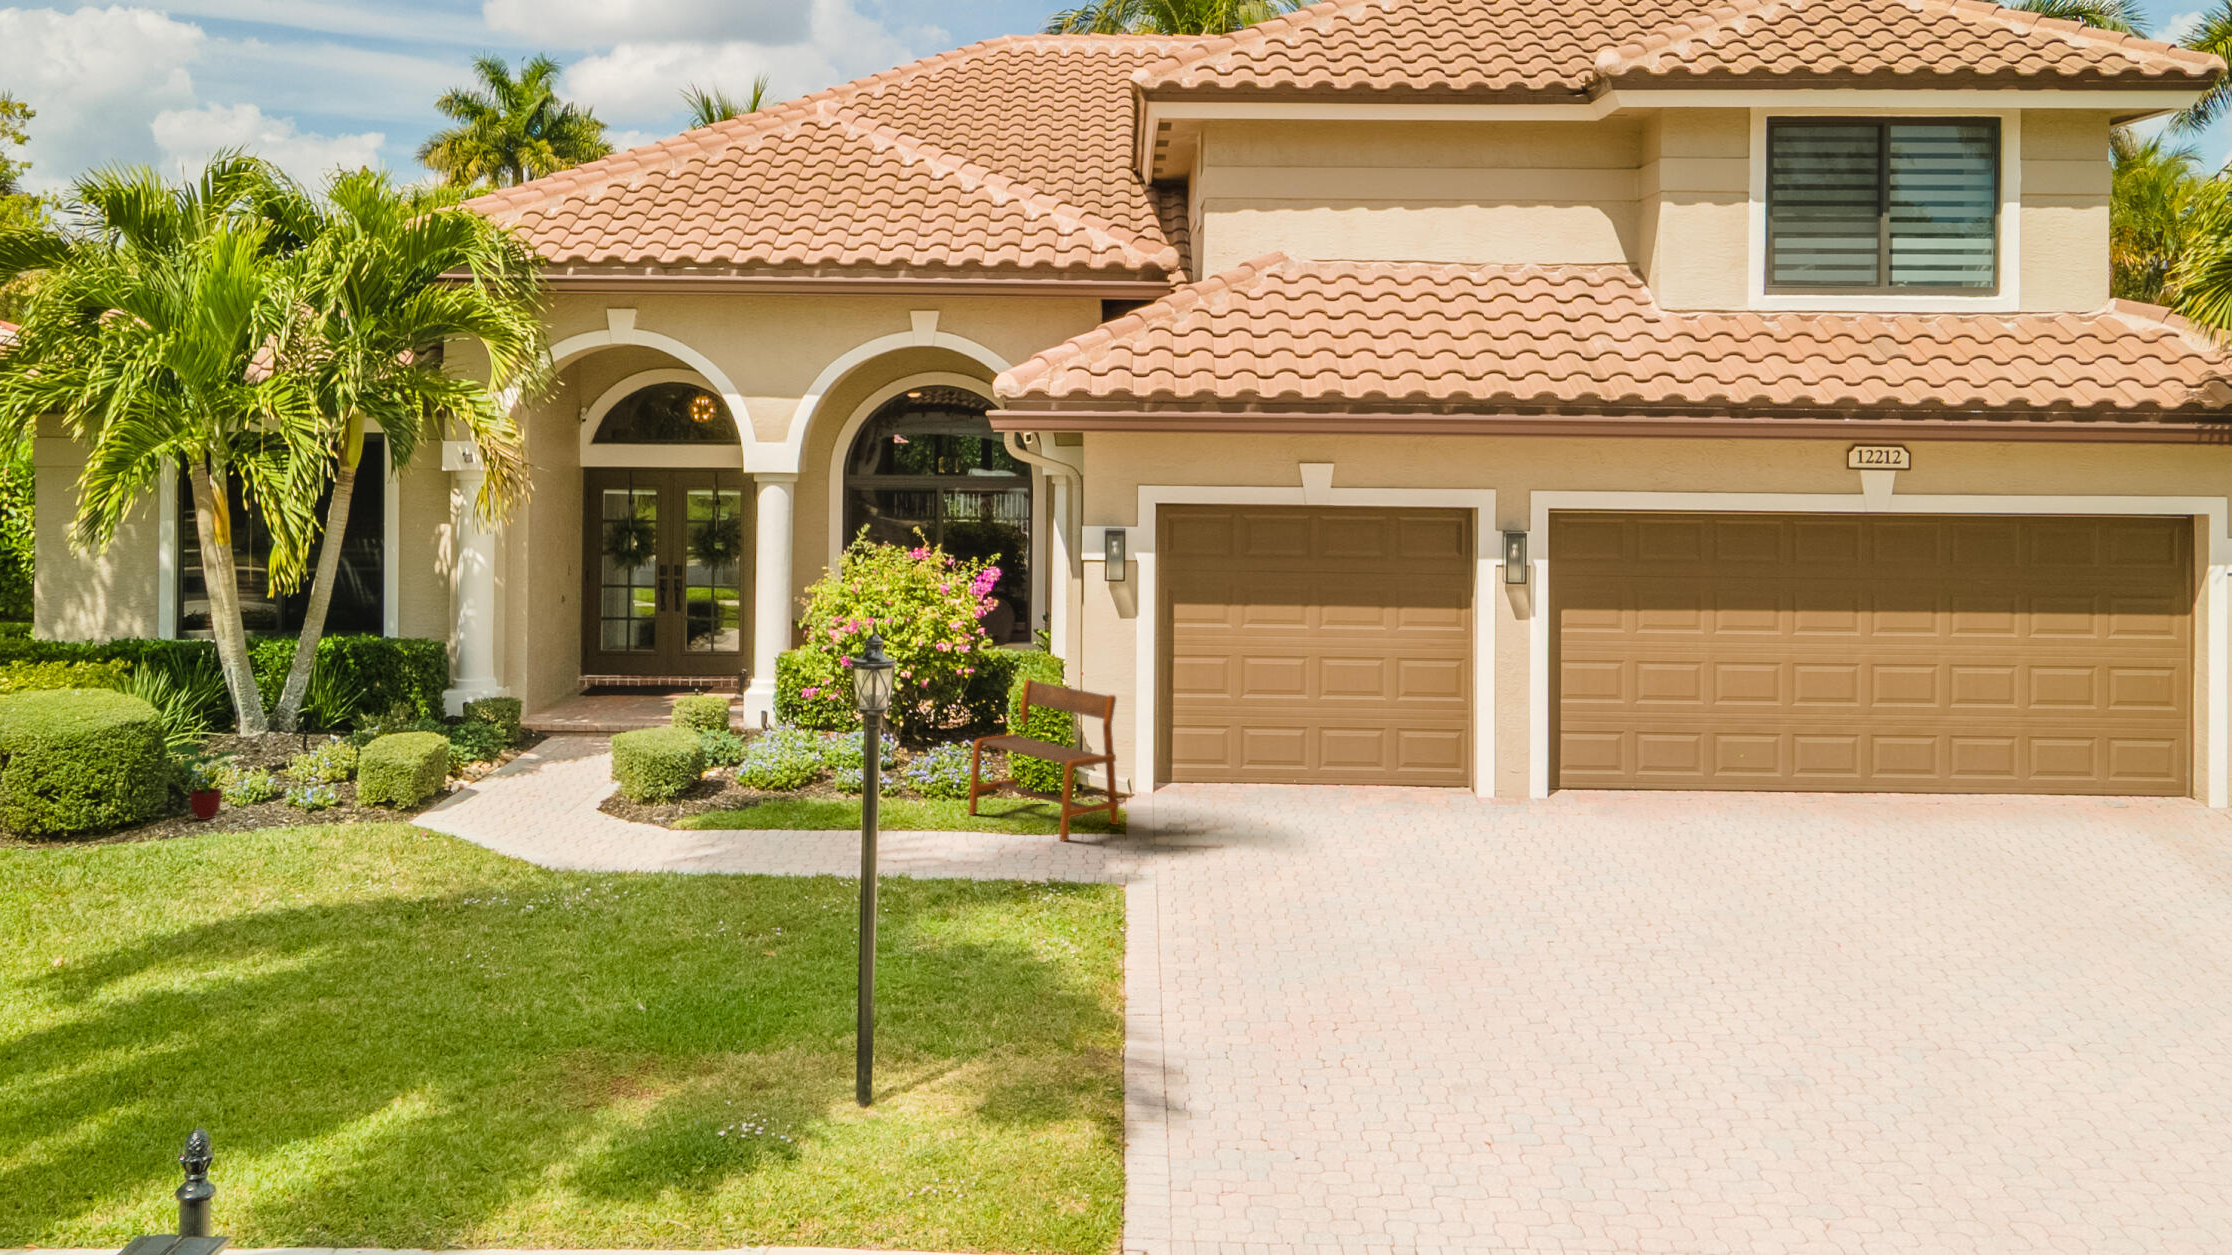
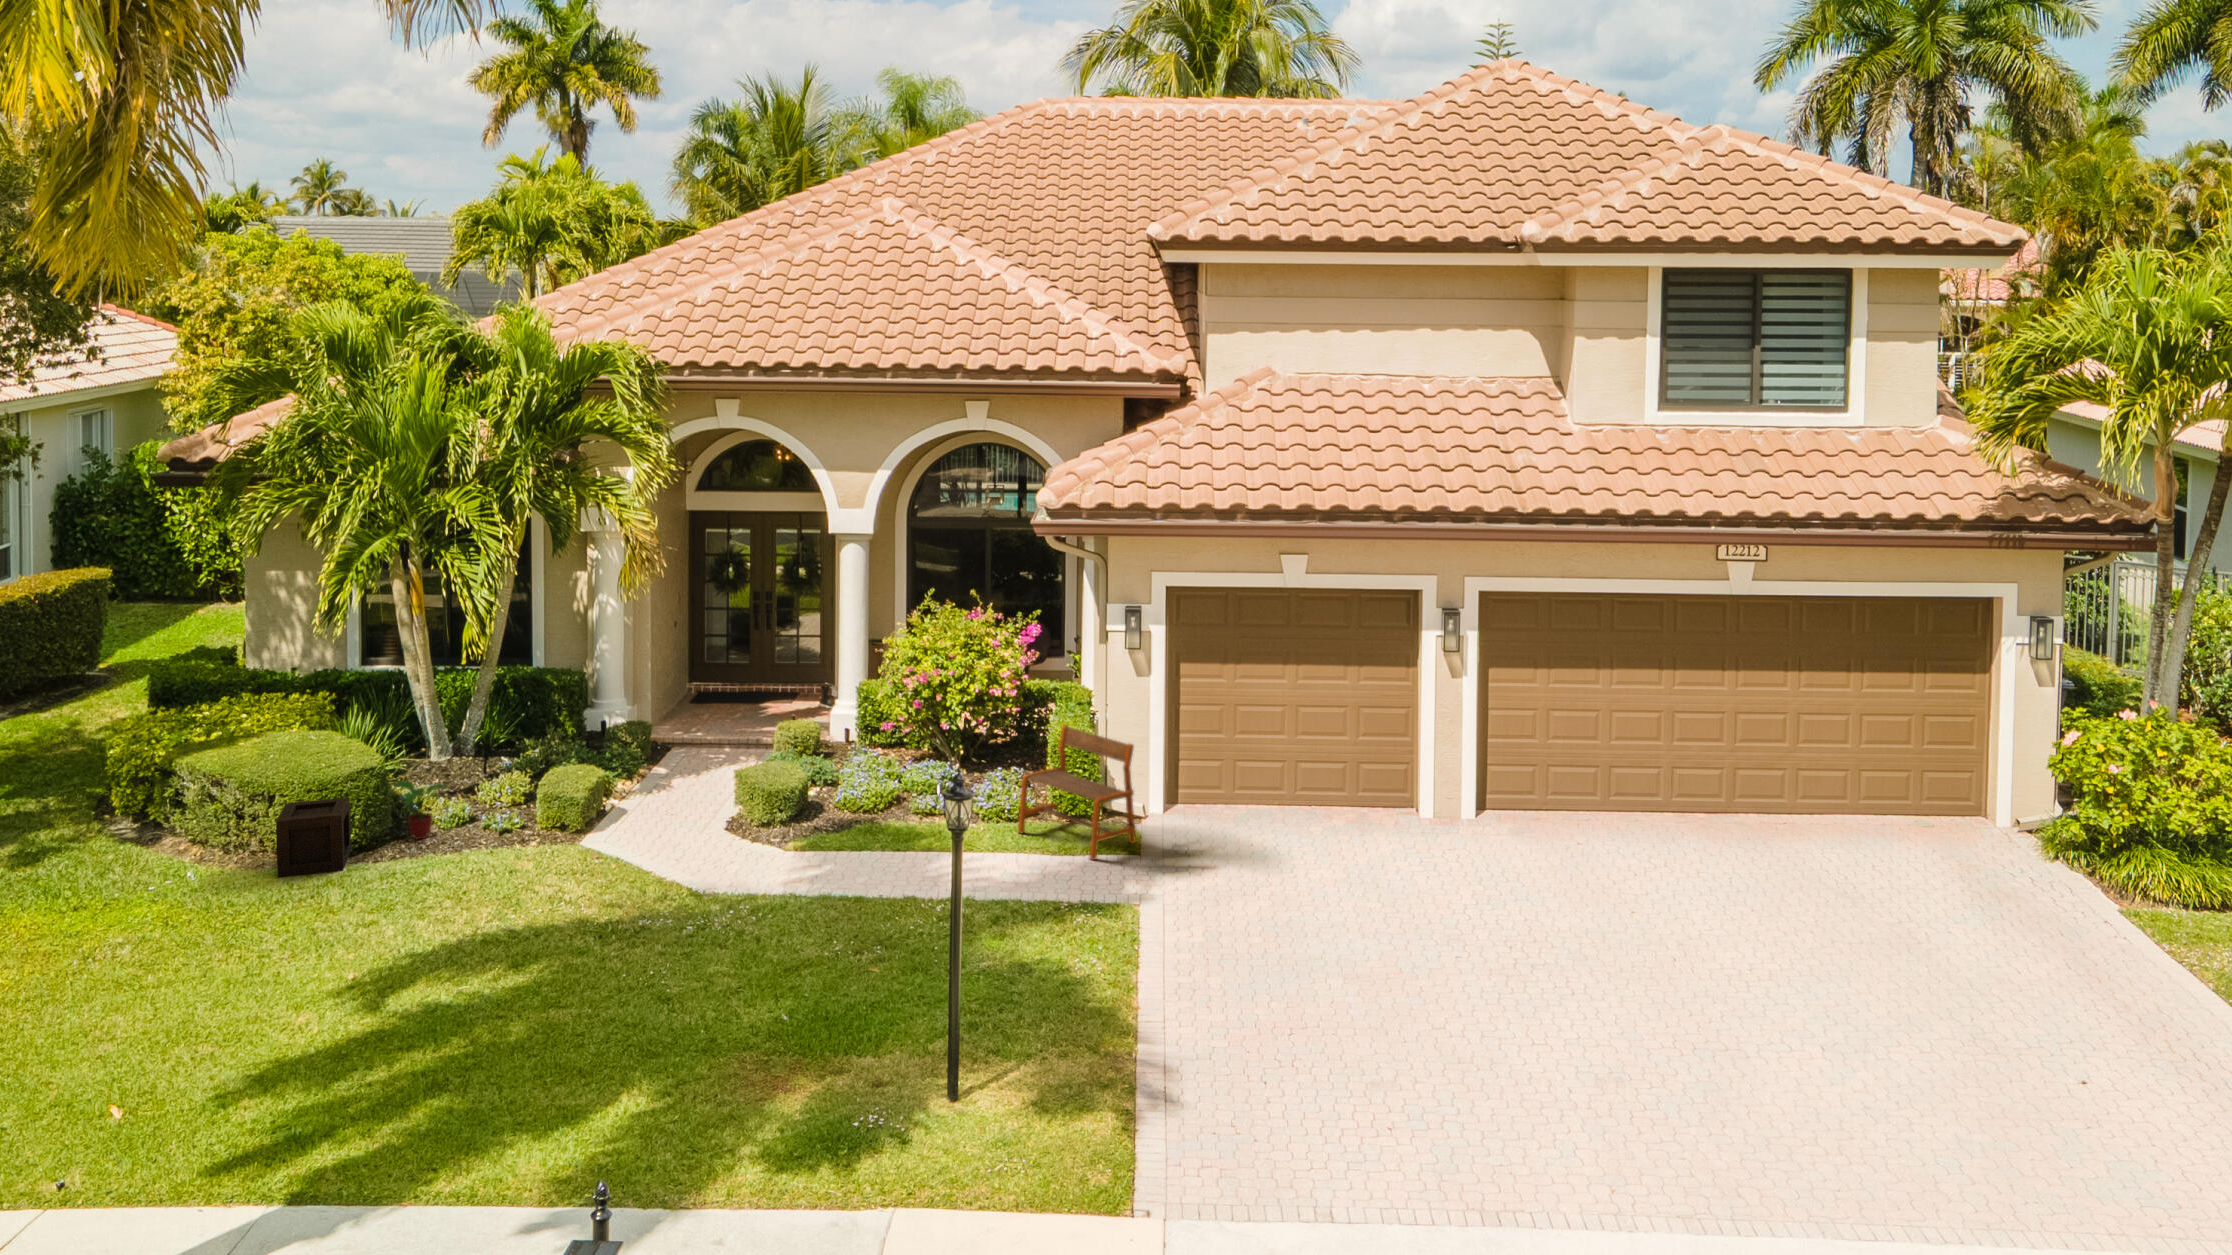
wooden crate: none [6,761,112,858] -> present [276,797,351,877]

